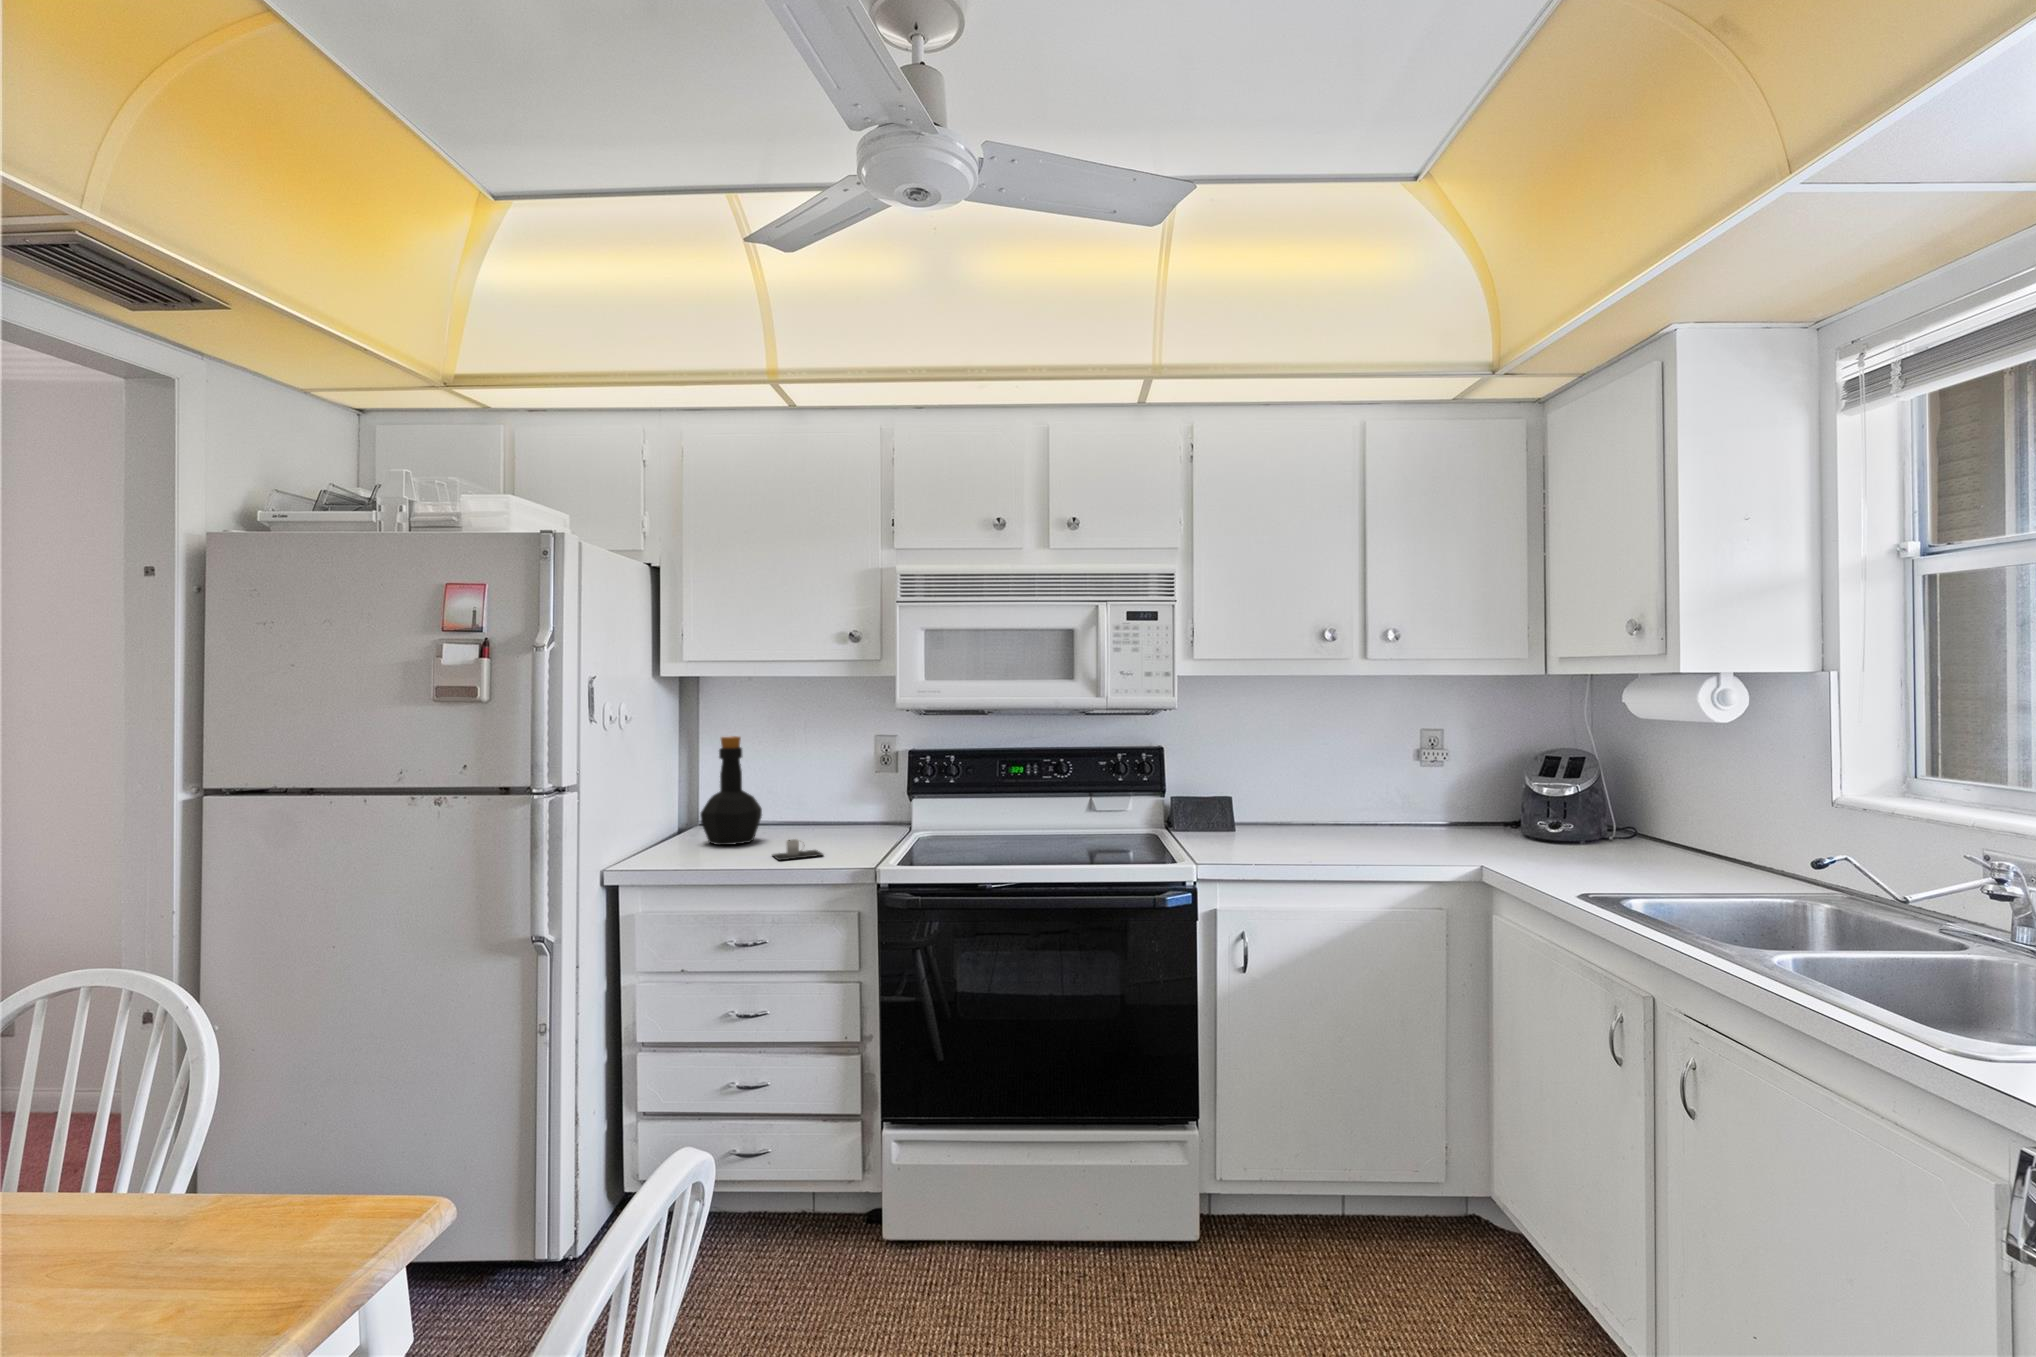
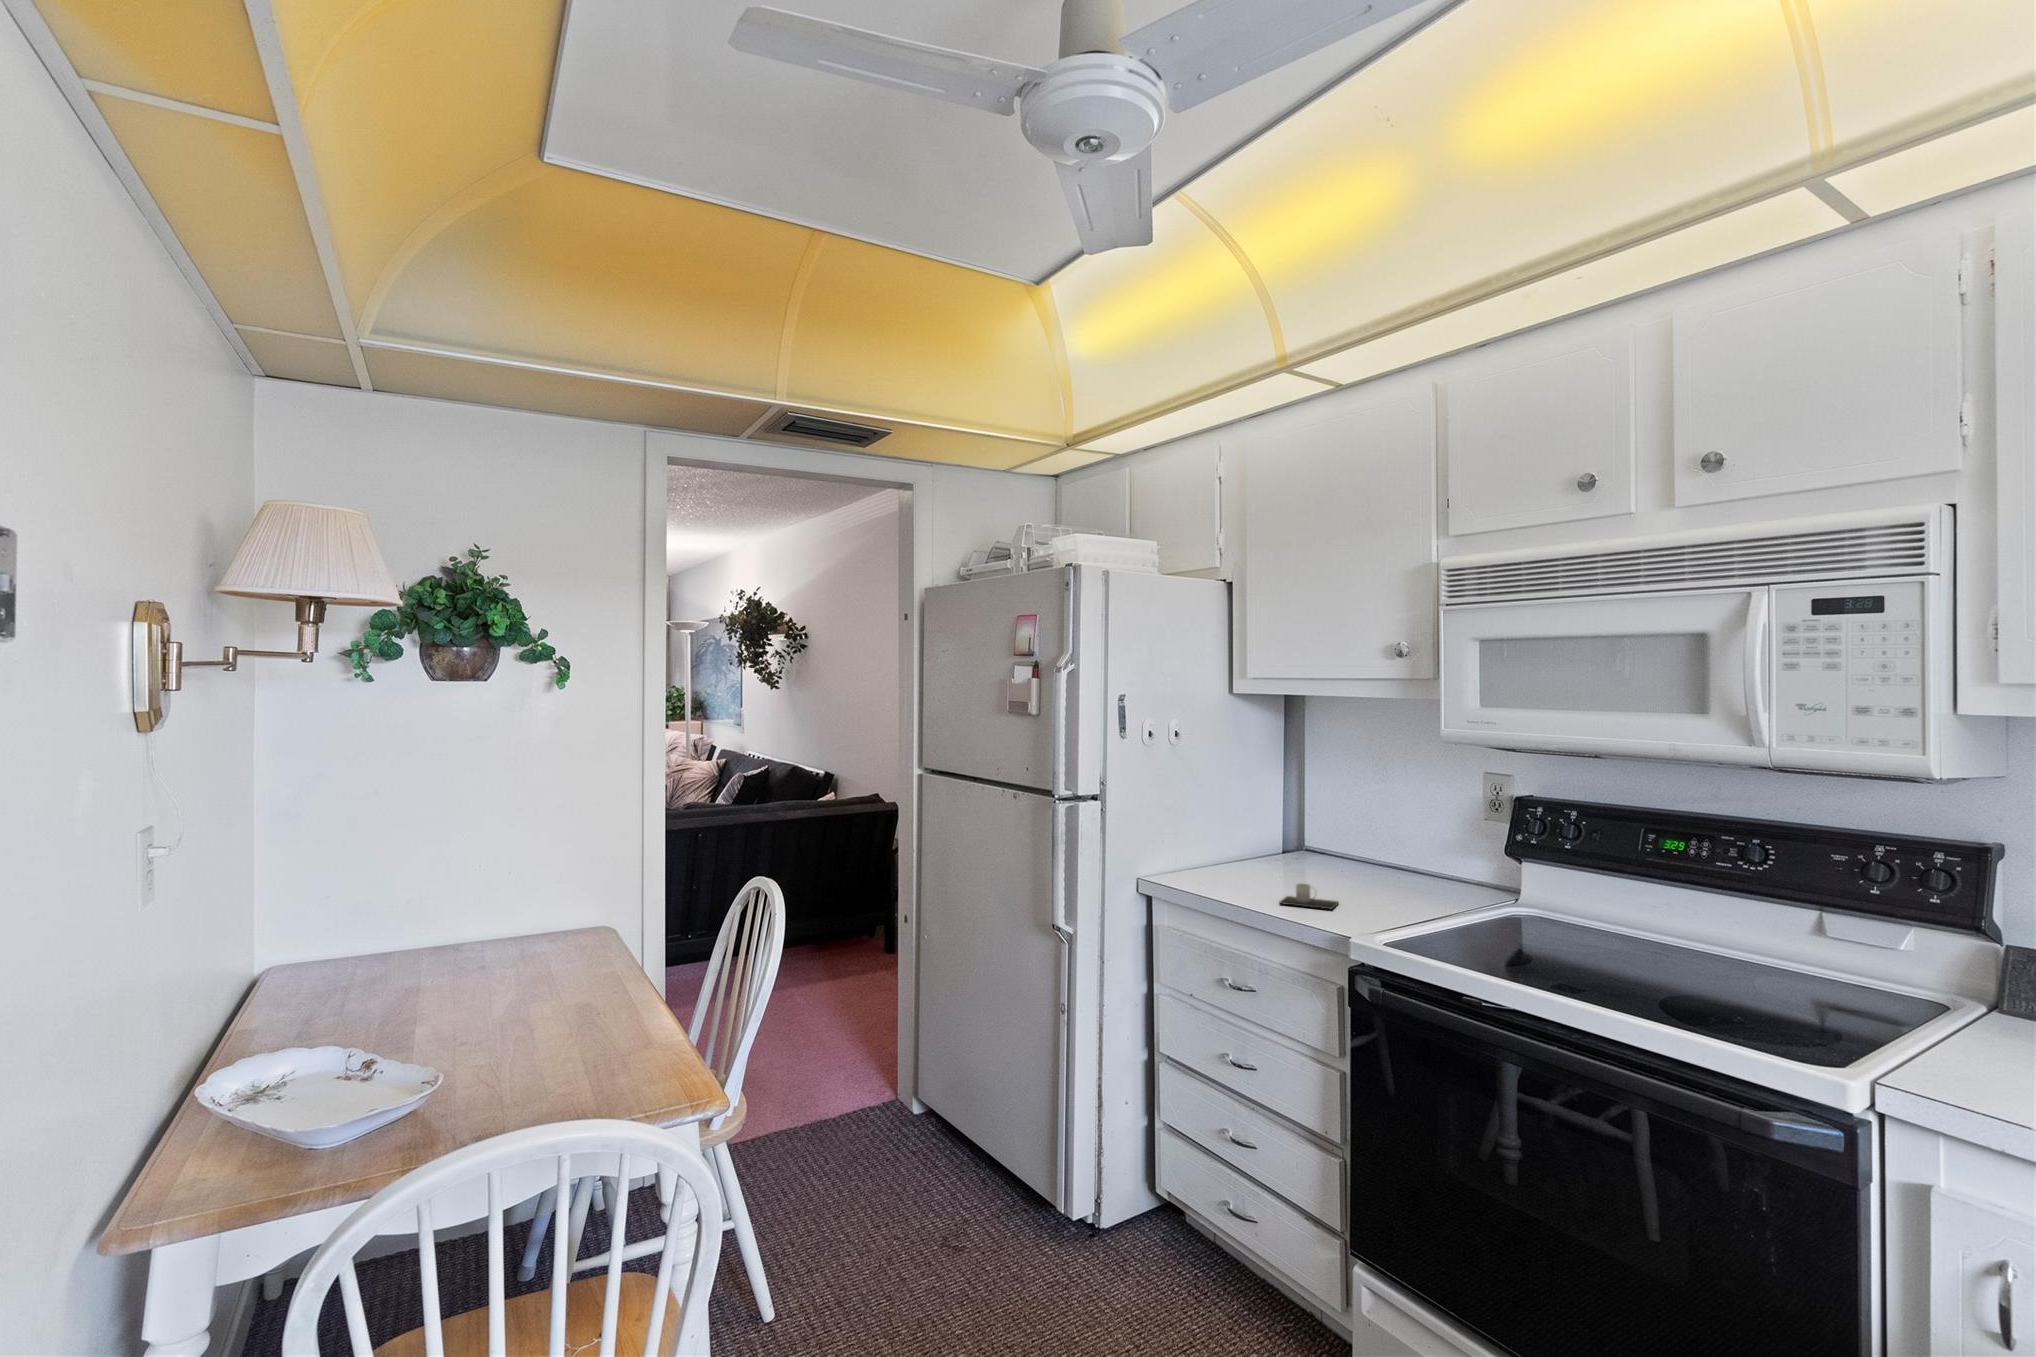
bottle: present [700,736,762,845] -> none [1256,761,1322,880]

